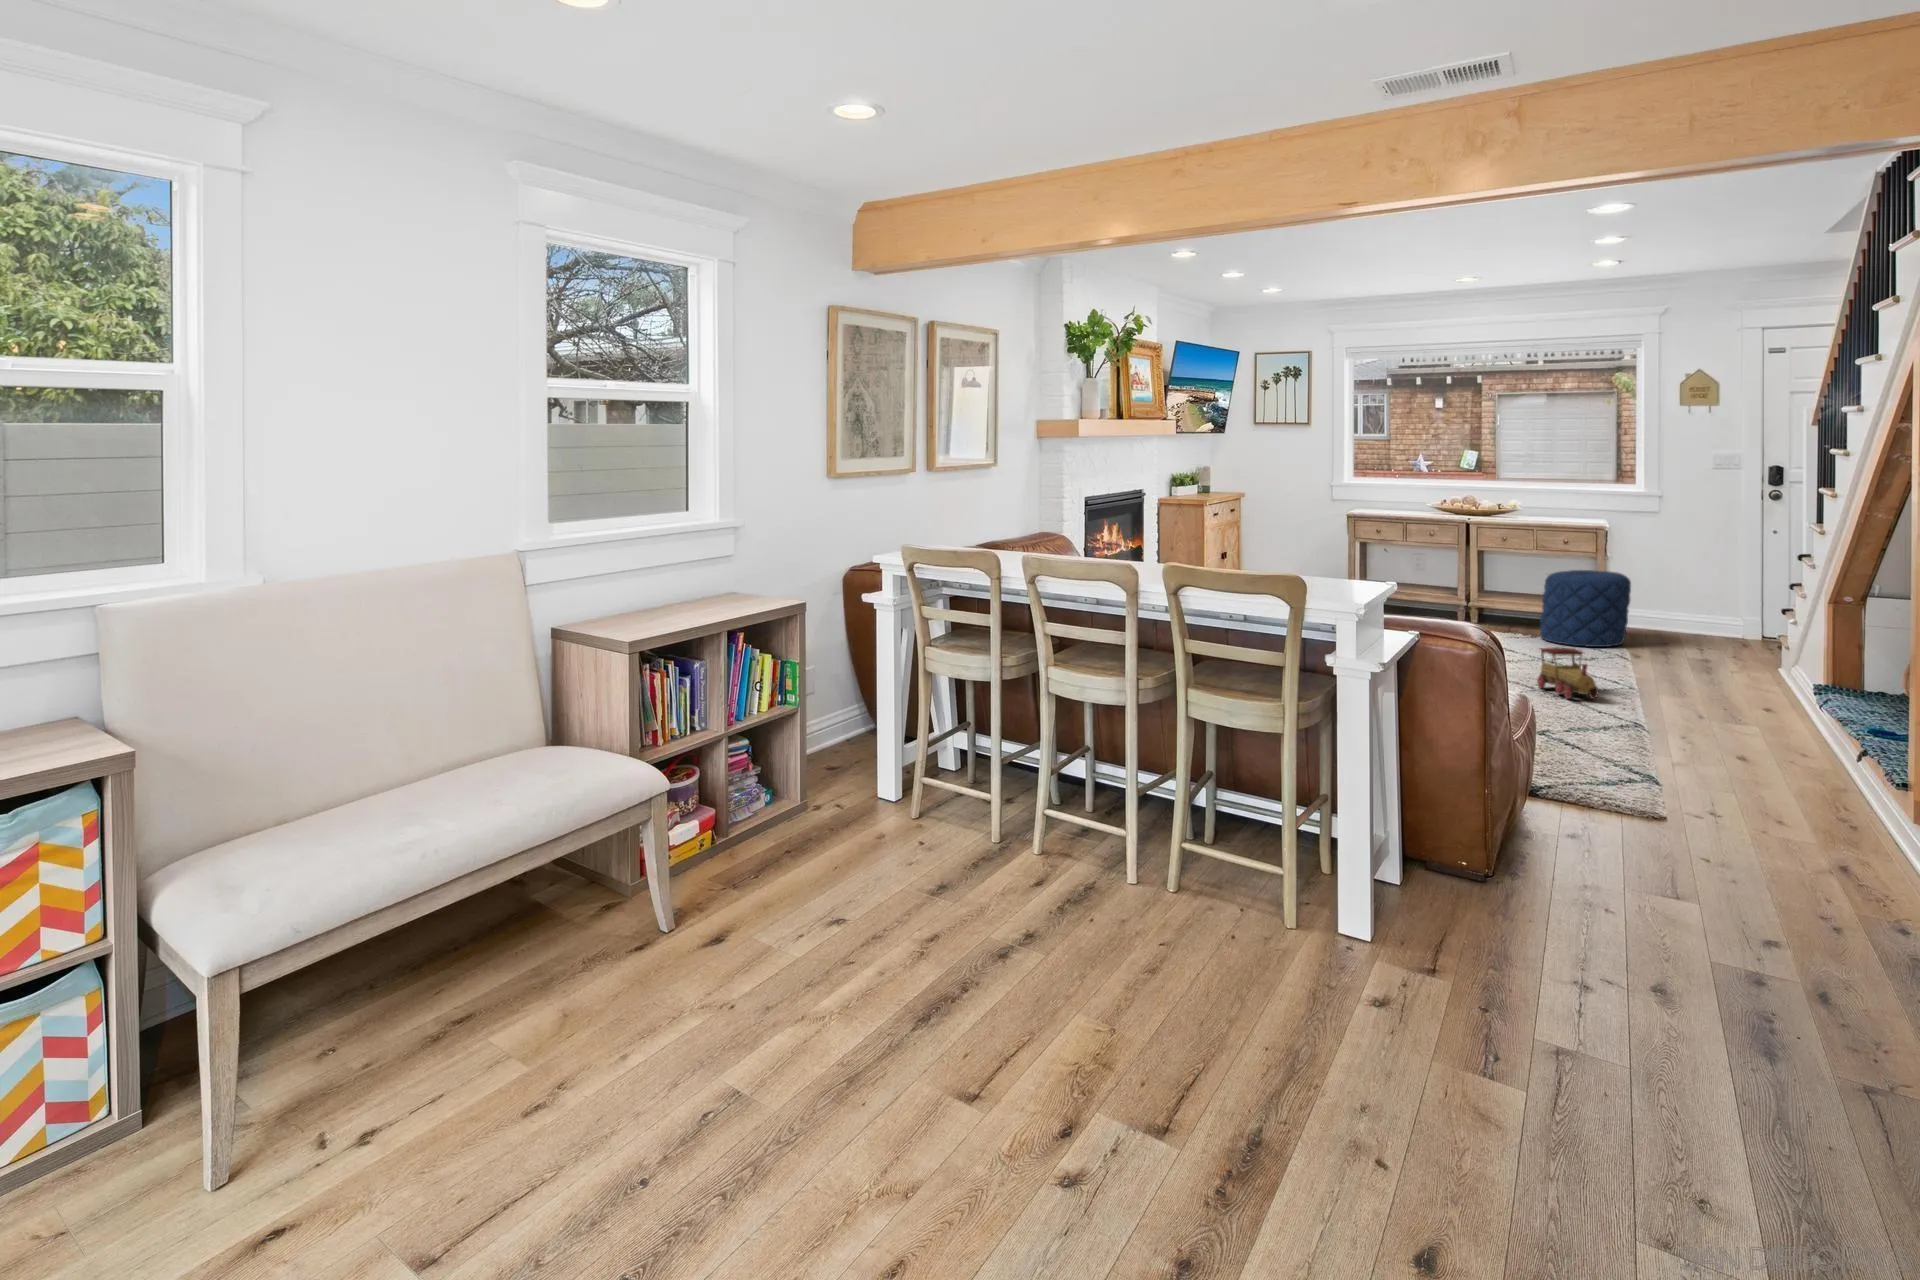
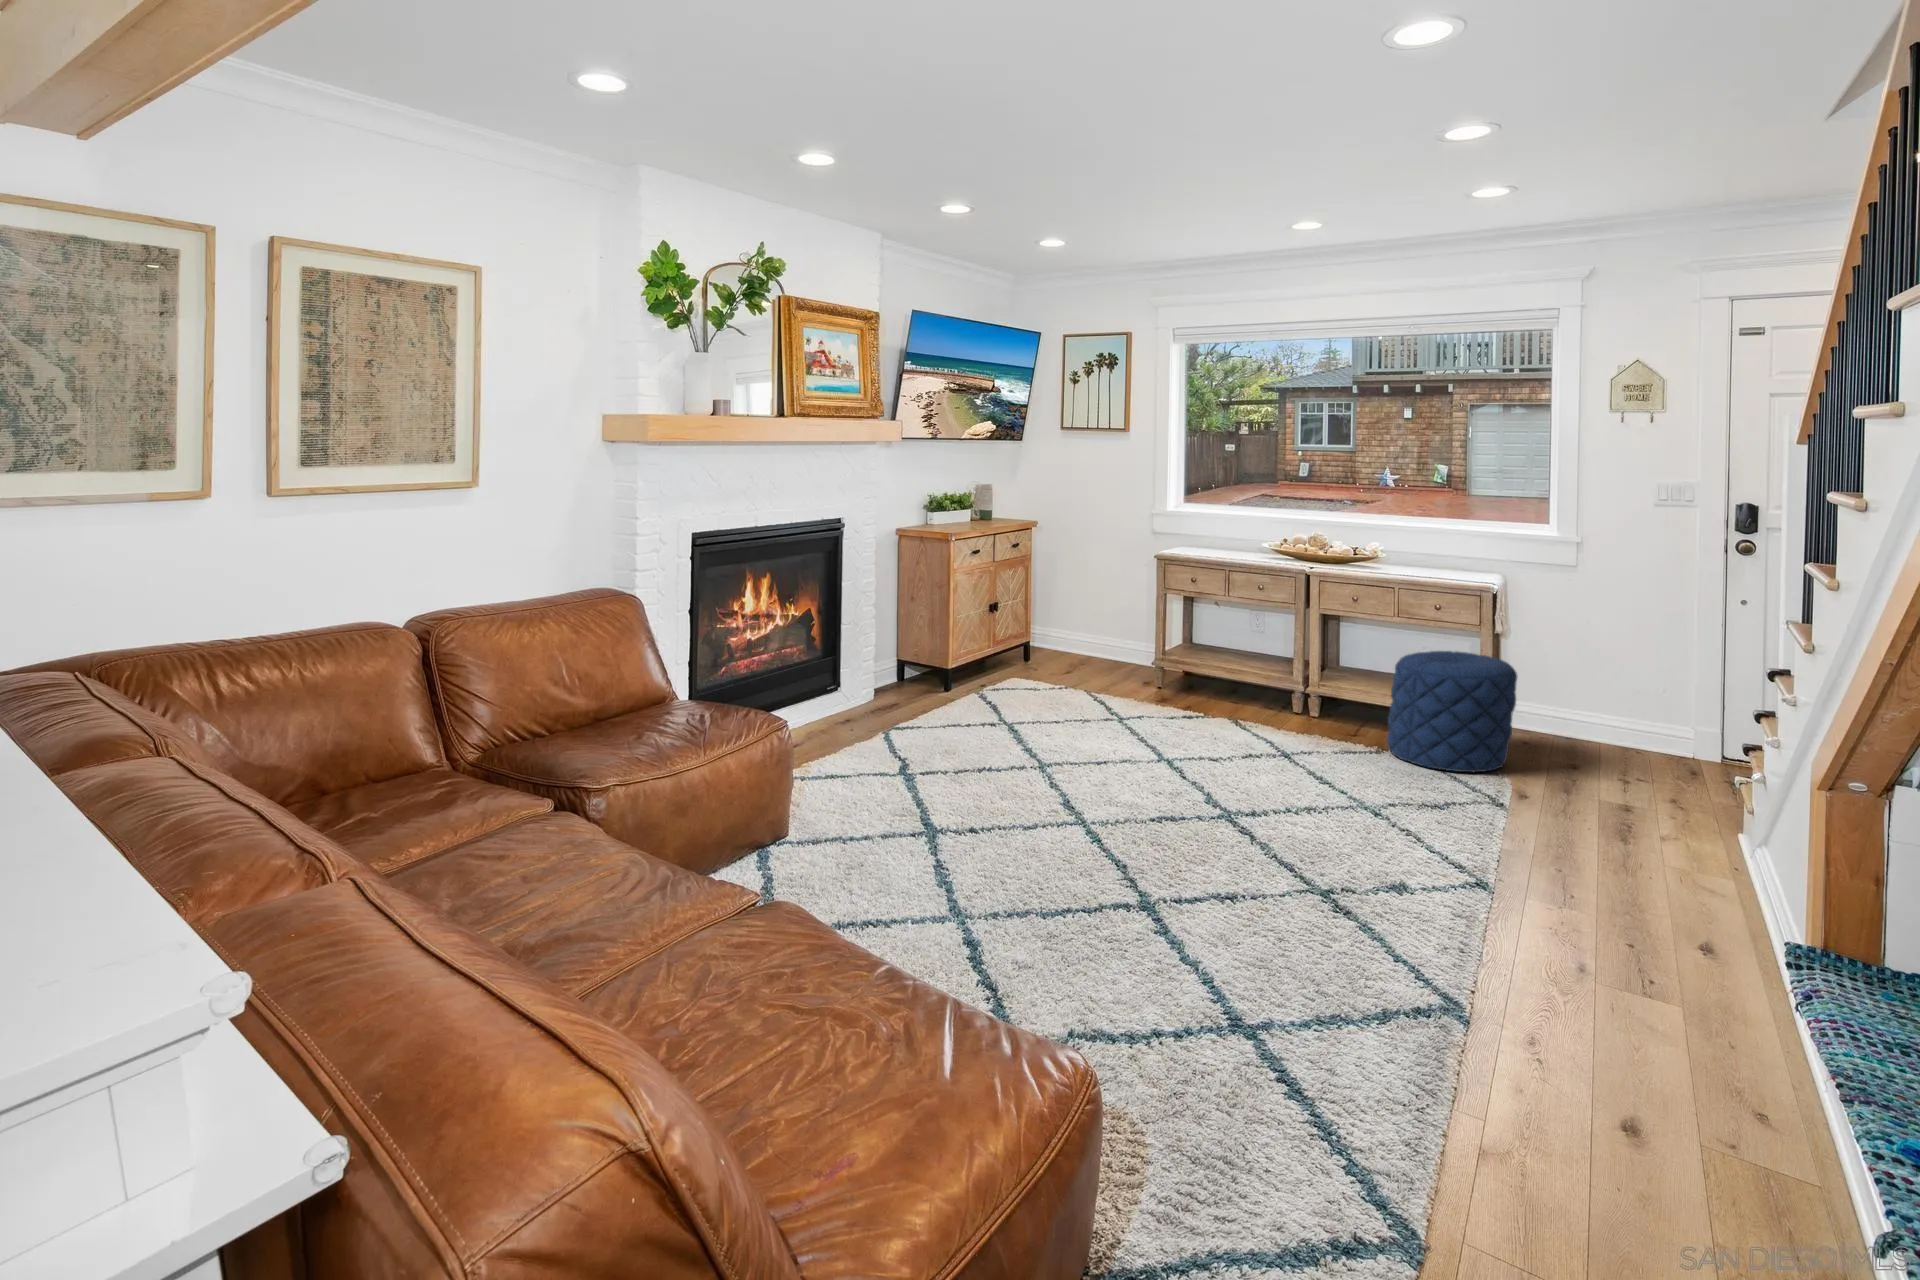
toy train: present [1537,647,1598,699] -> none [1314,808,1397,915]

